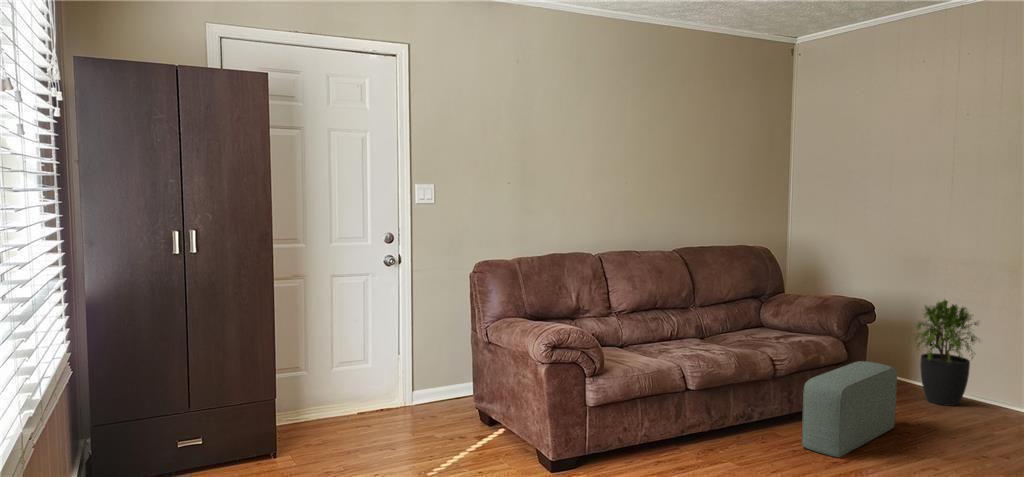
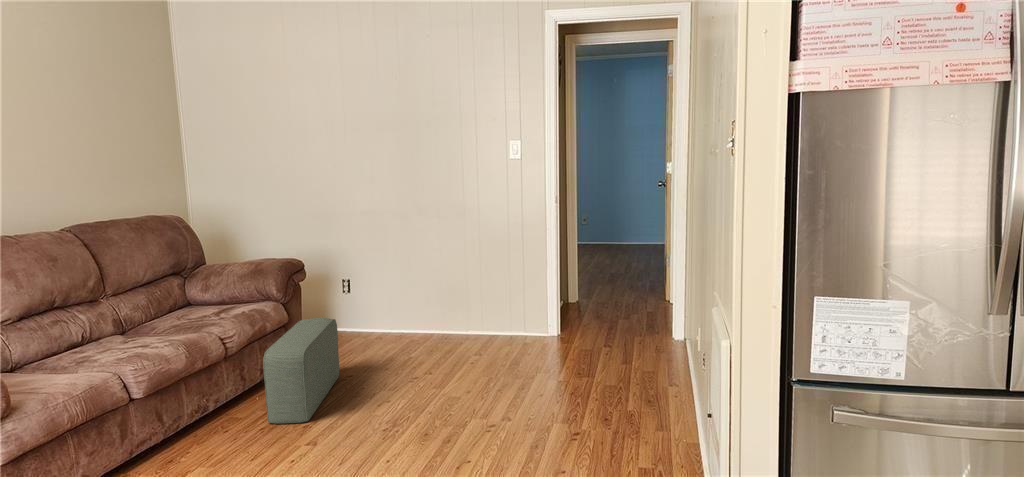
potted plant: present [916,300,977,406] -> none [329,247,388,344]

